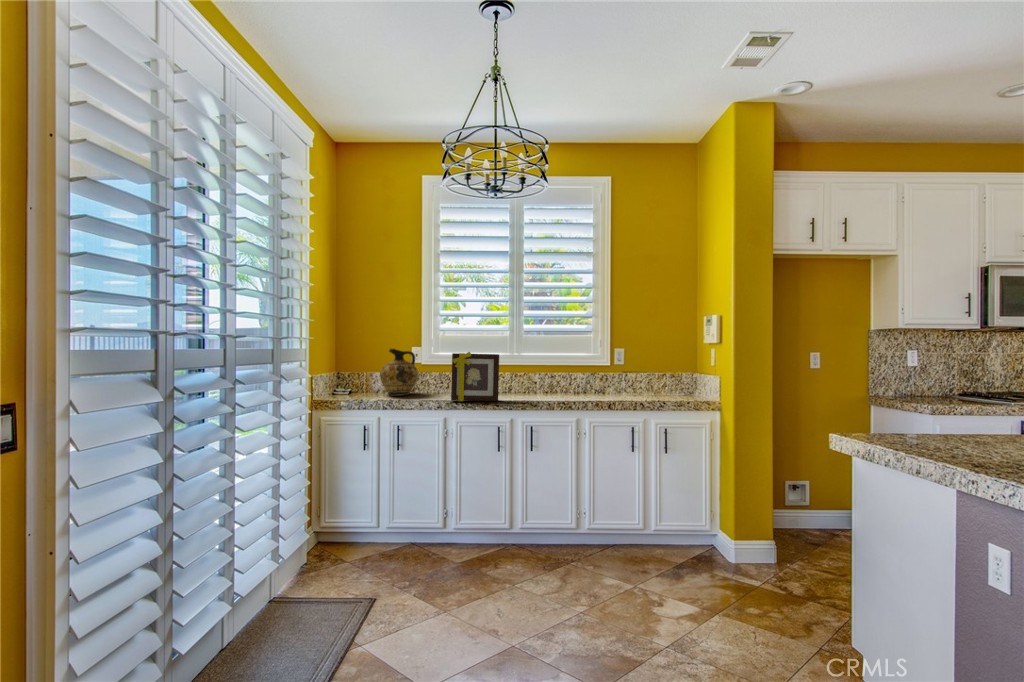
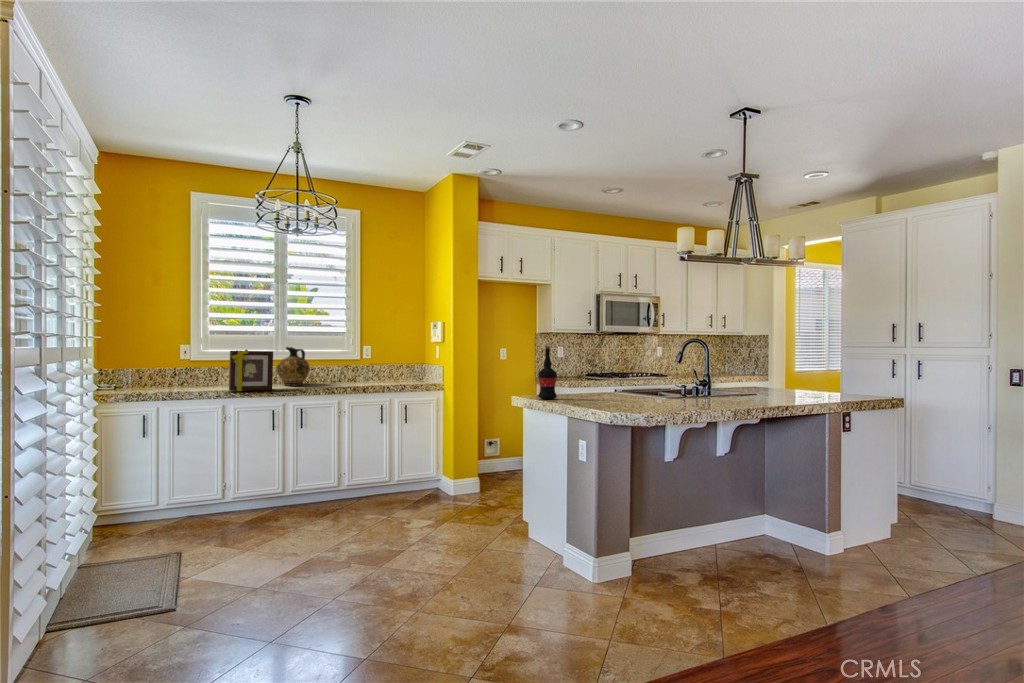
wine bottle: none [888,347,931,448] -> present [538,346,557,399]
ceramic jug: present [380,349,418,395] -> present [277,347,310,386]

